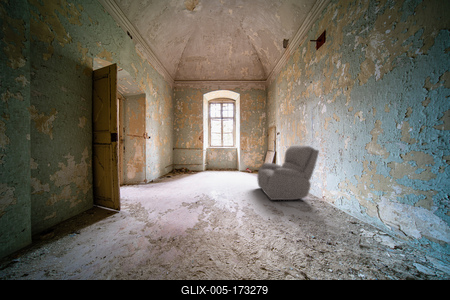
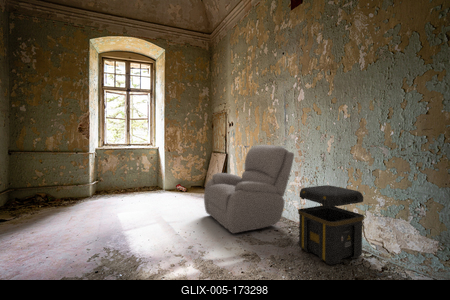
toolbox: none [316,174,377,233] -> present [298,185,364,265]

